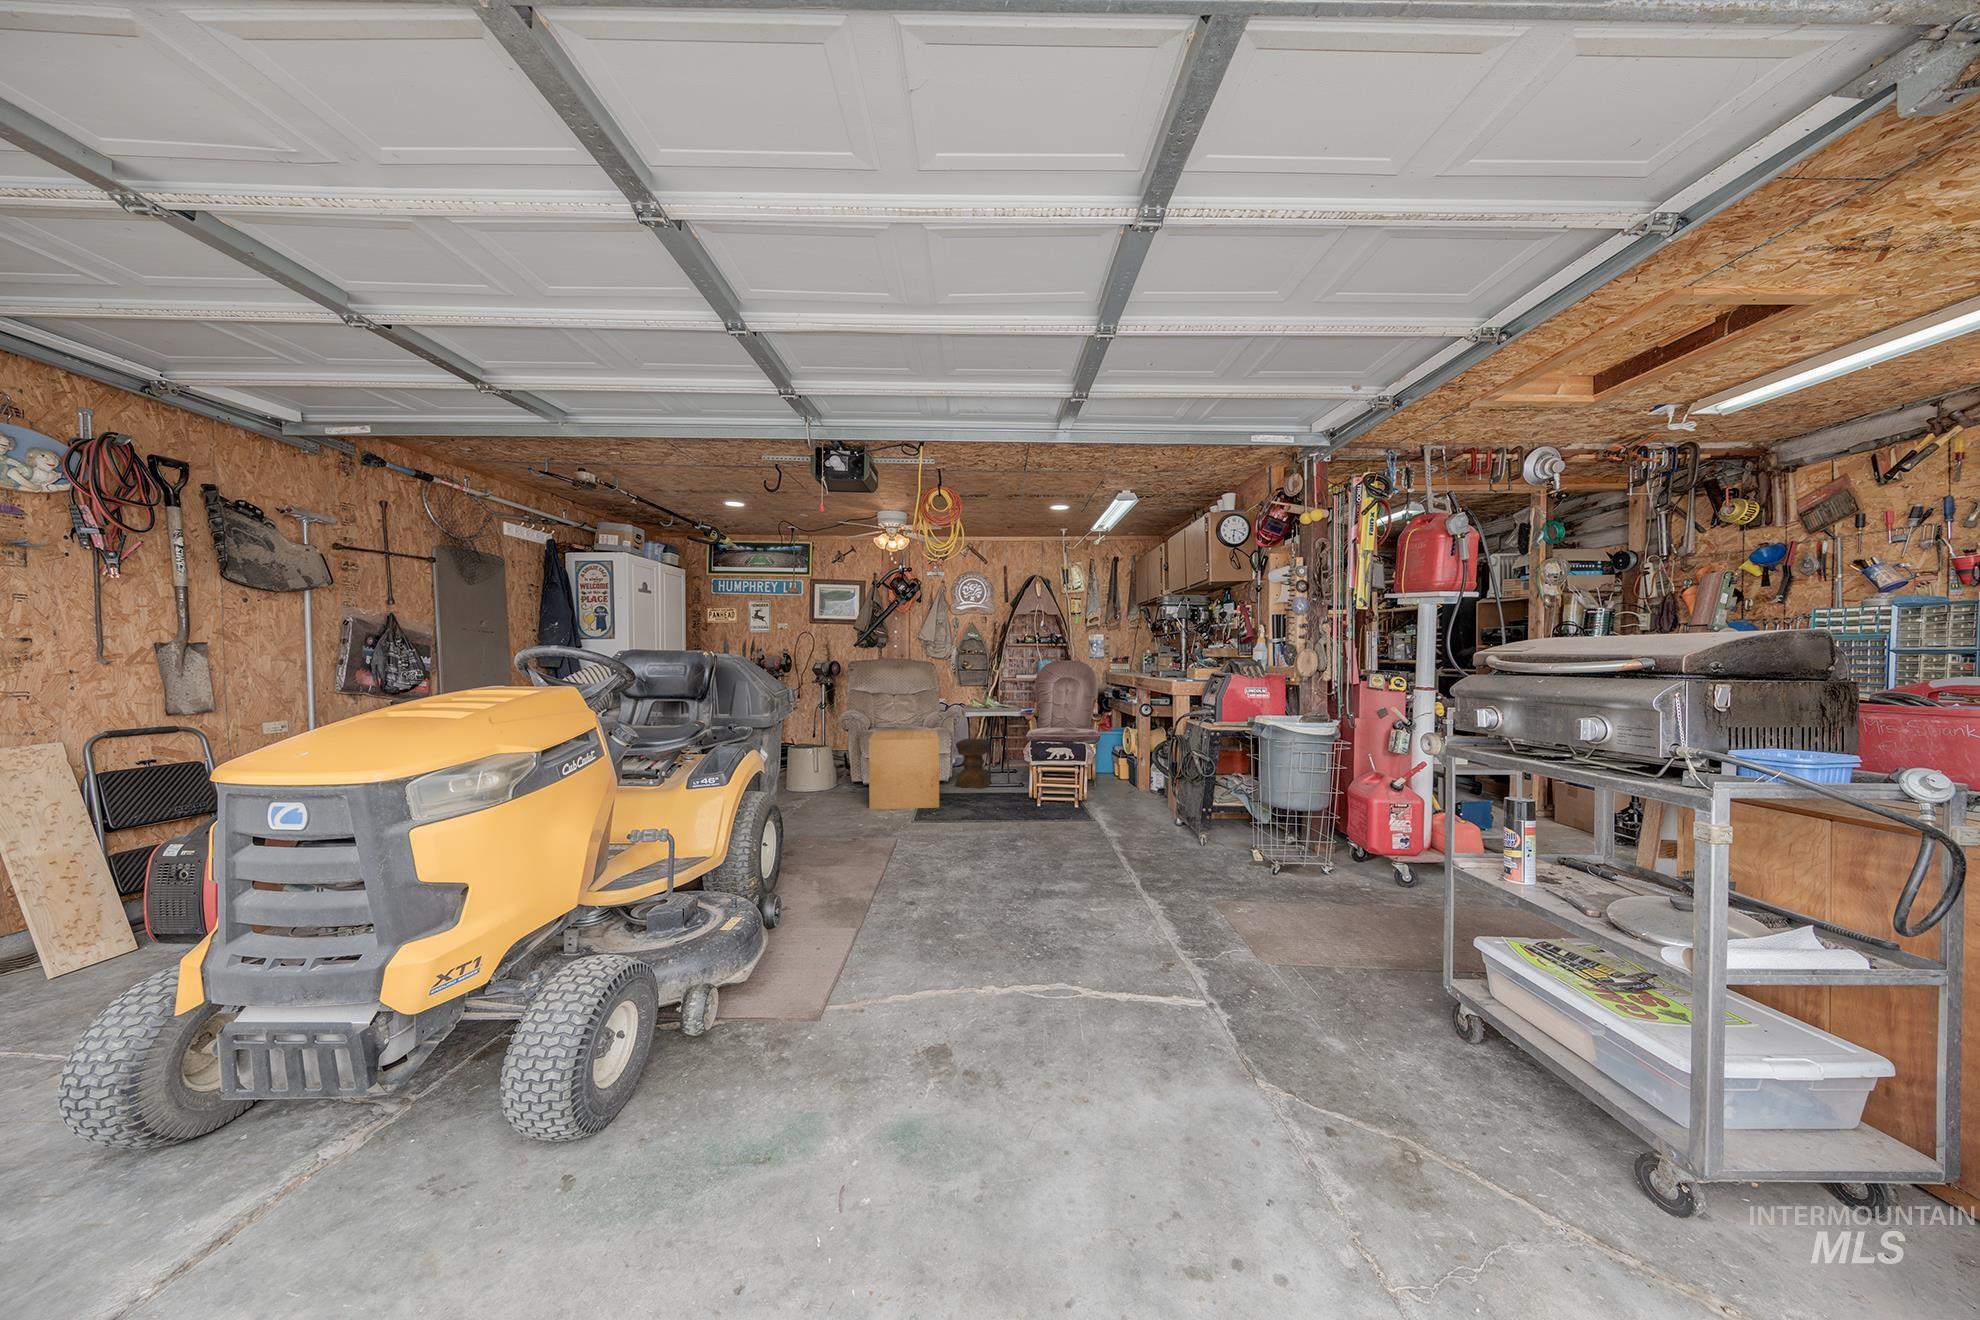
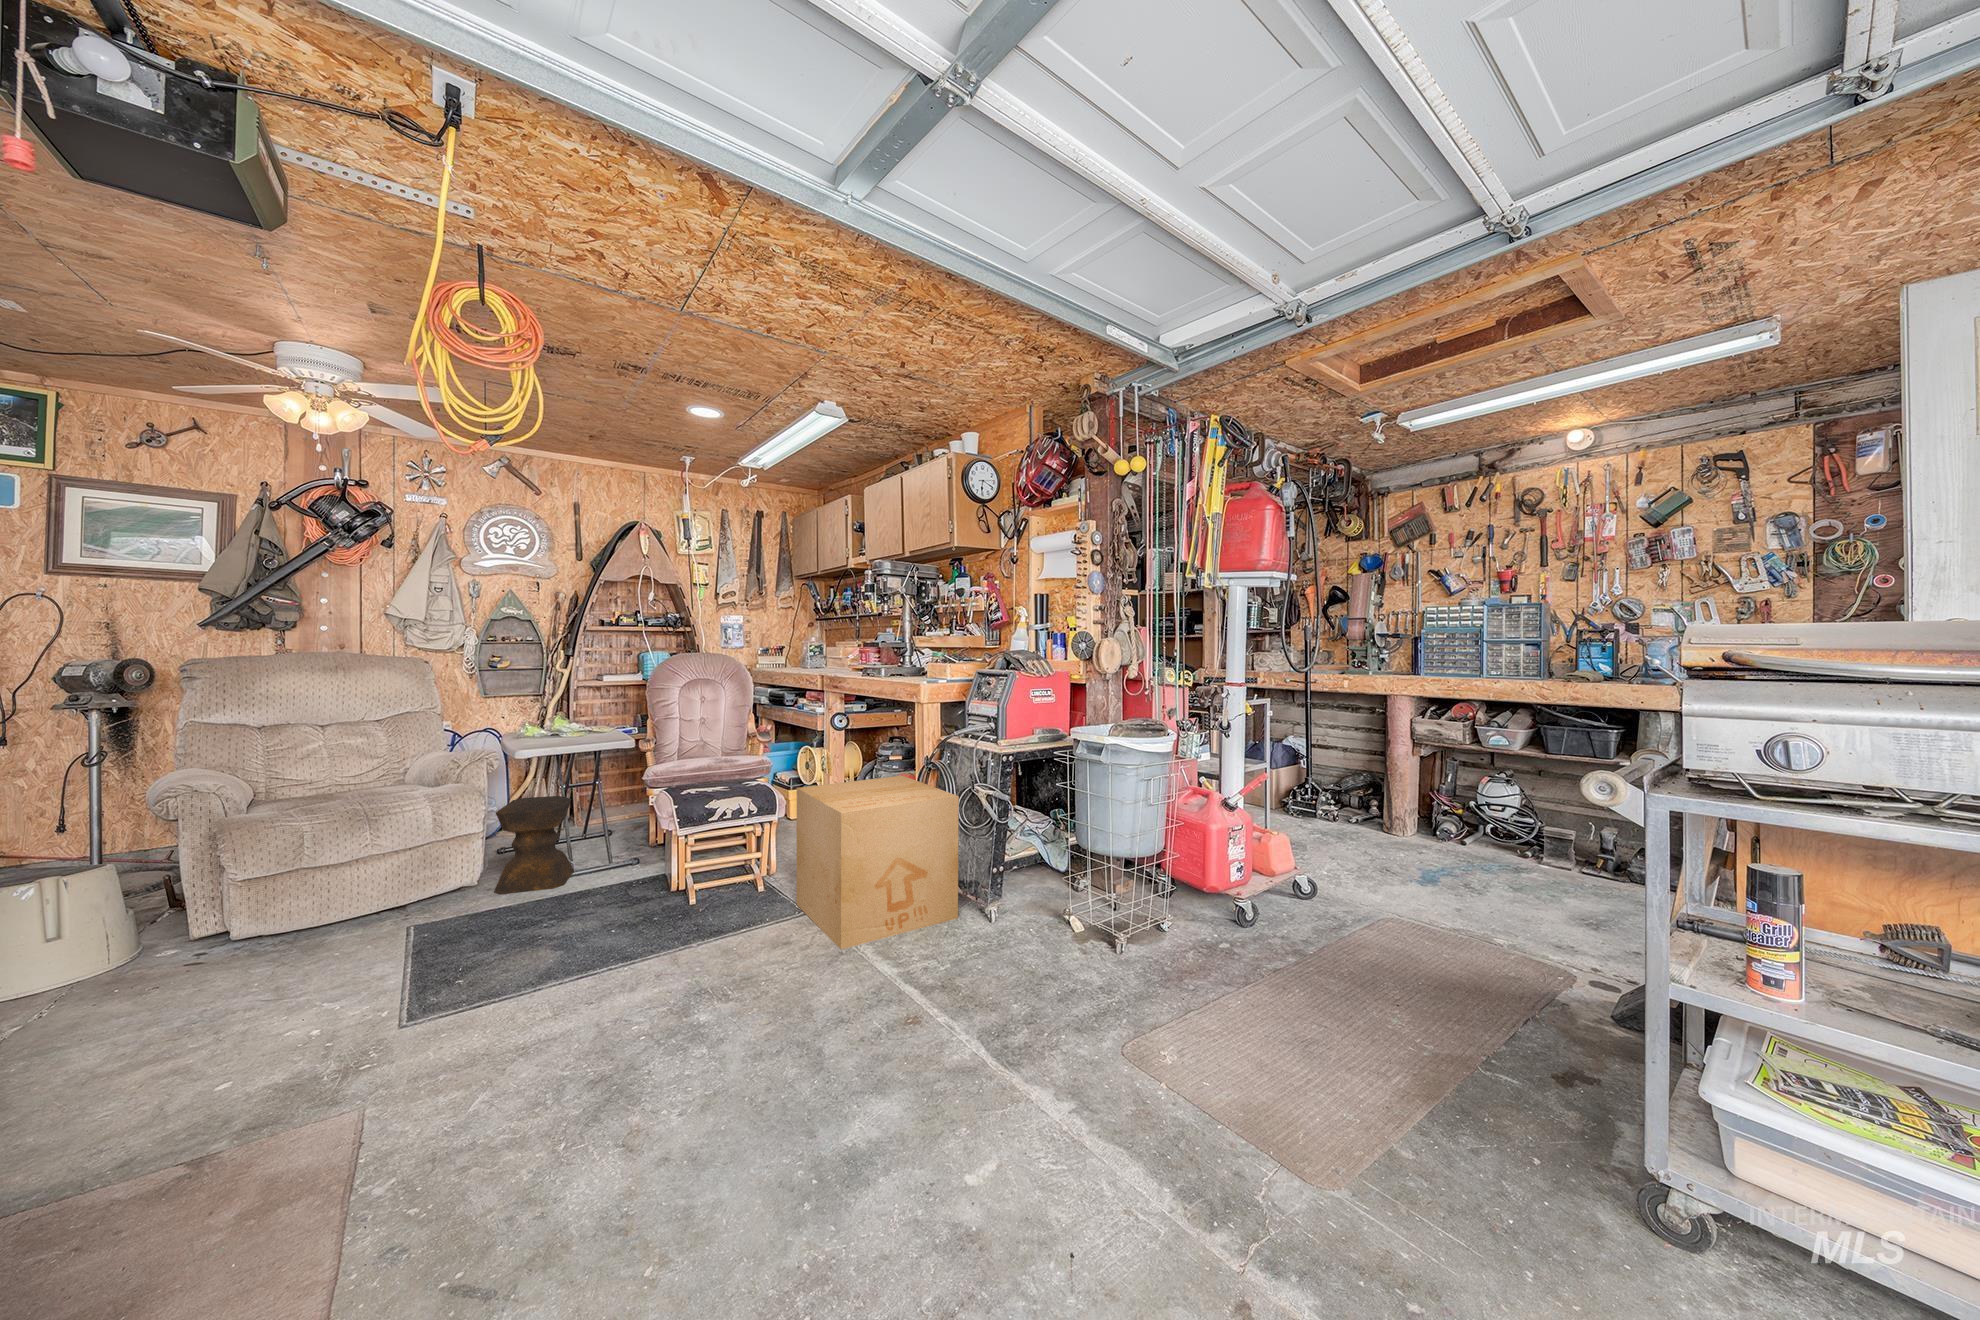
cardboard box: present [869,730,939,809] -> present [797,775,959,949]

